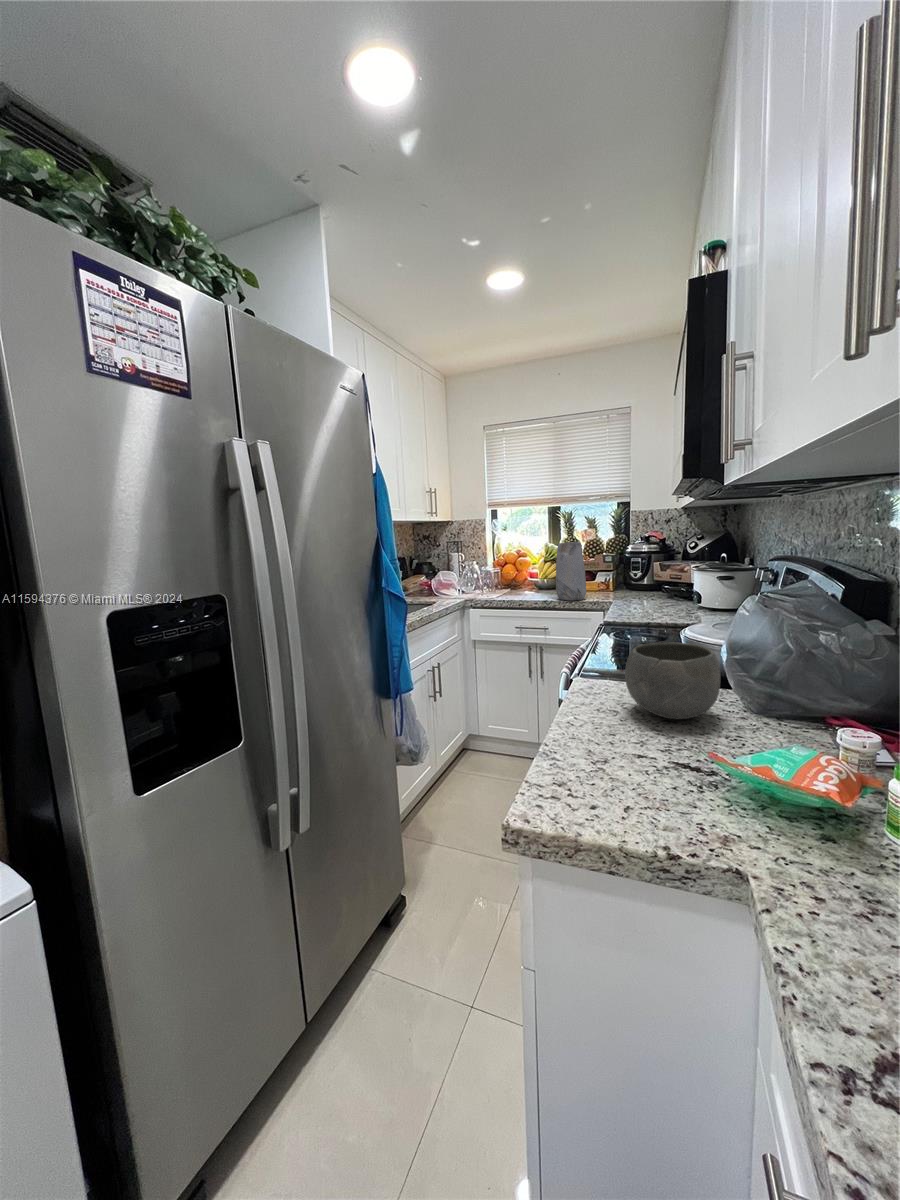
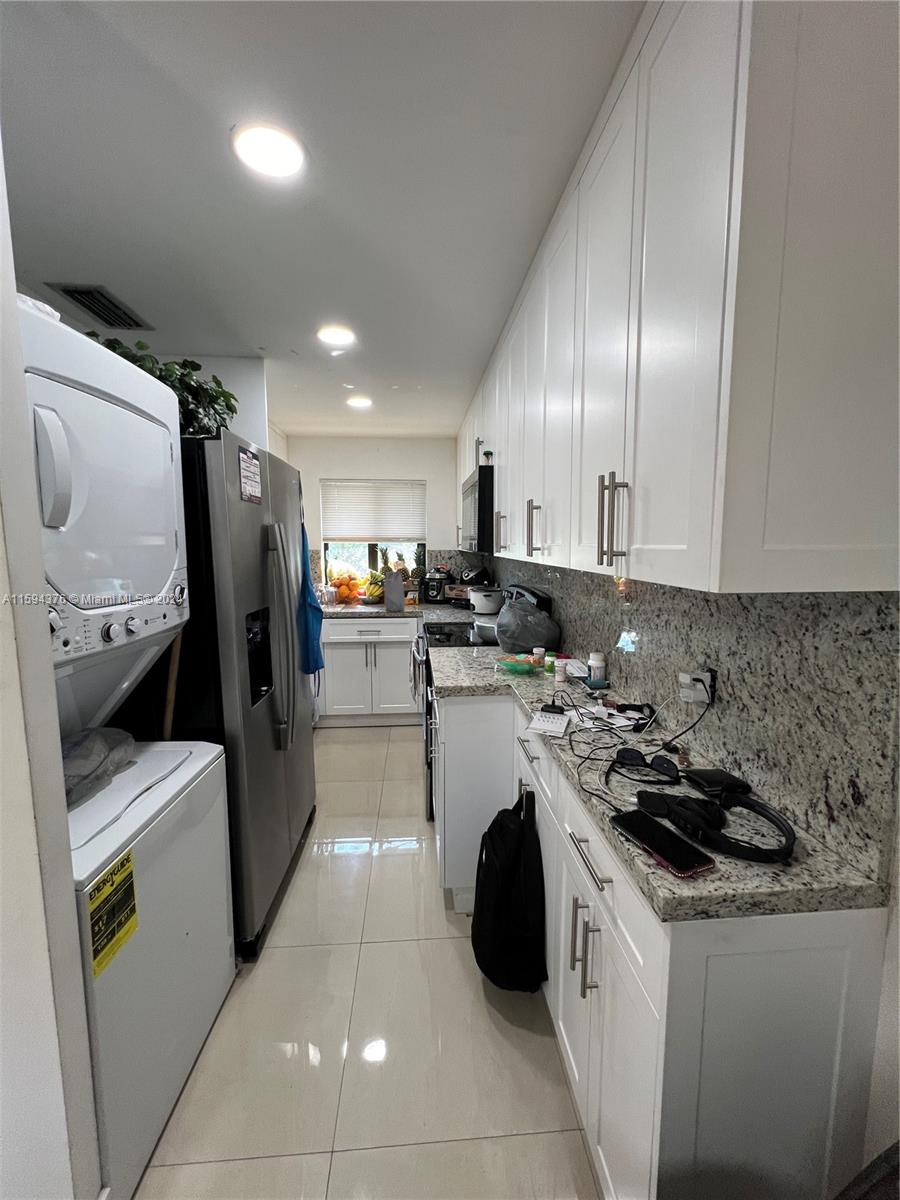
ceramic bowl: present [625,643,720,719] -> none [458,625,496,657]

